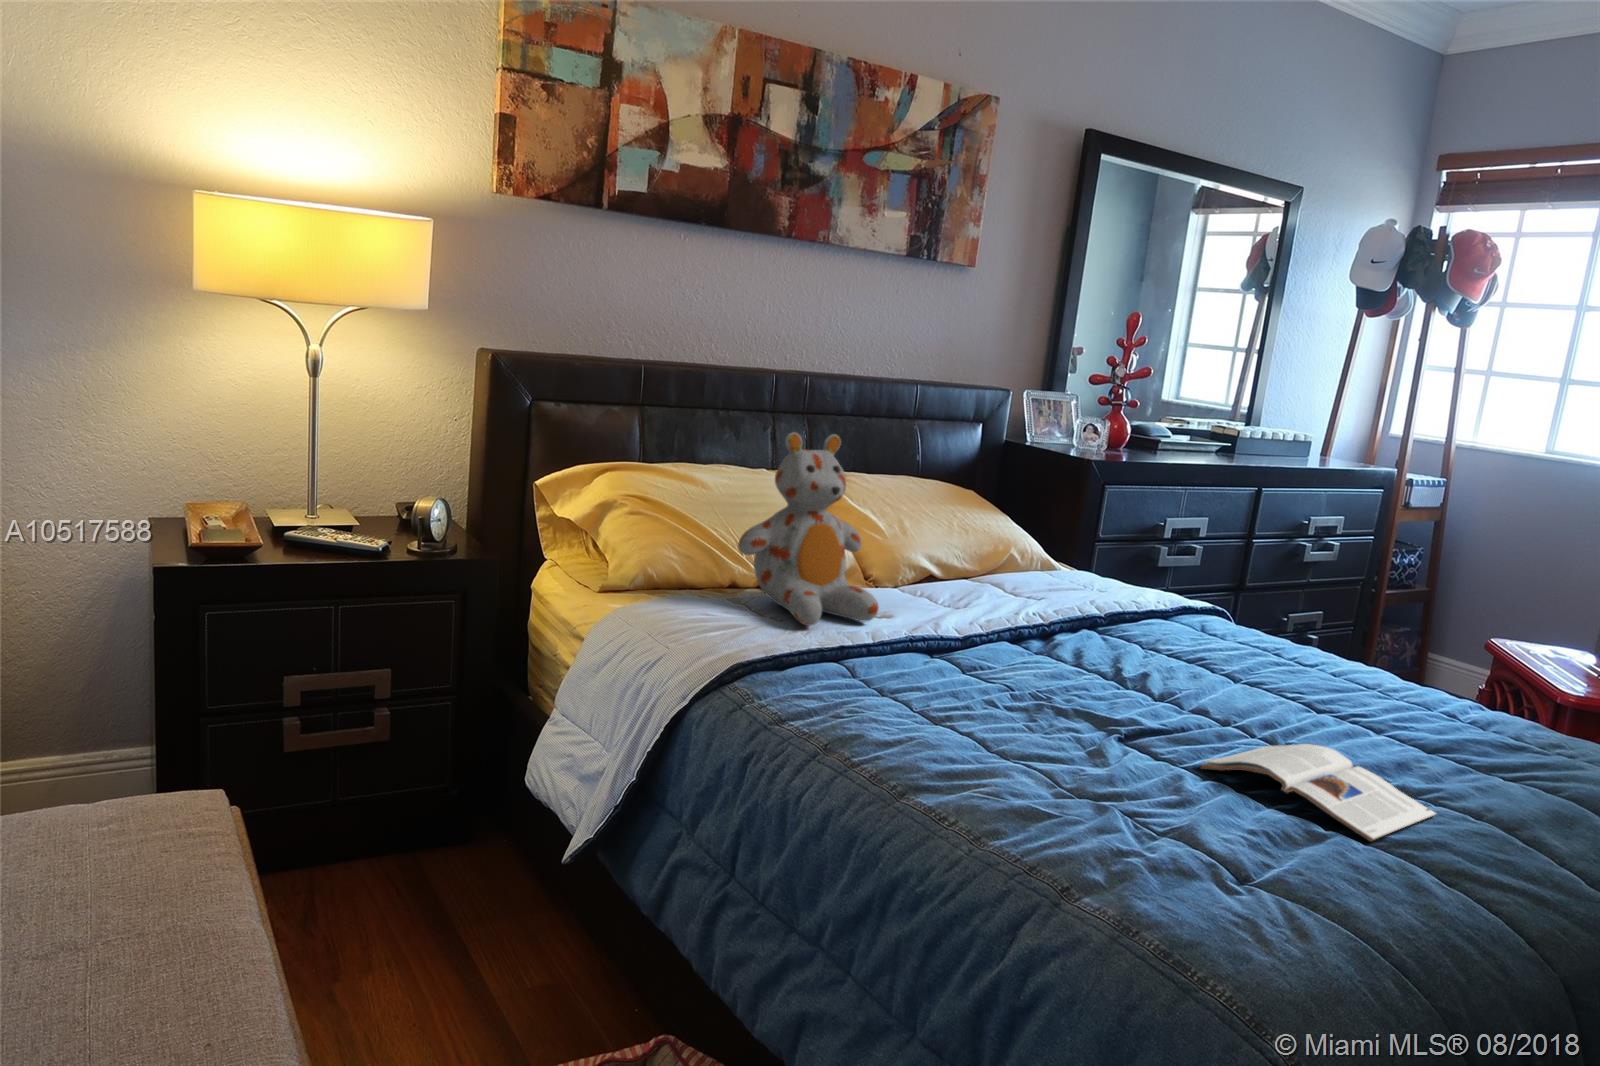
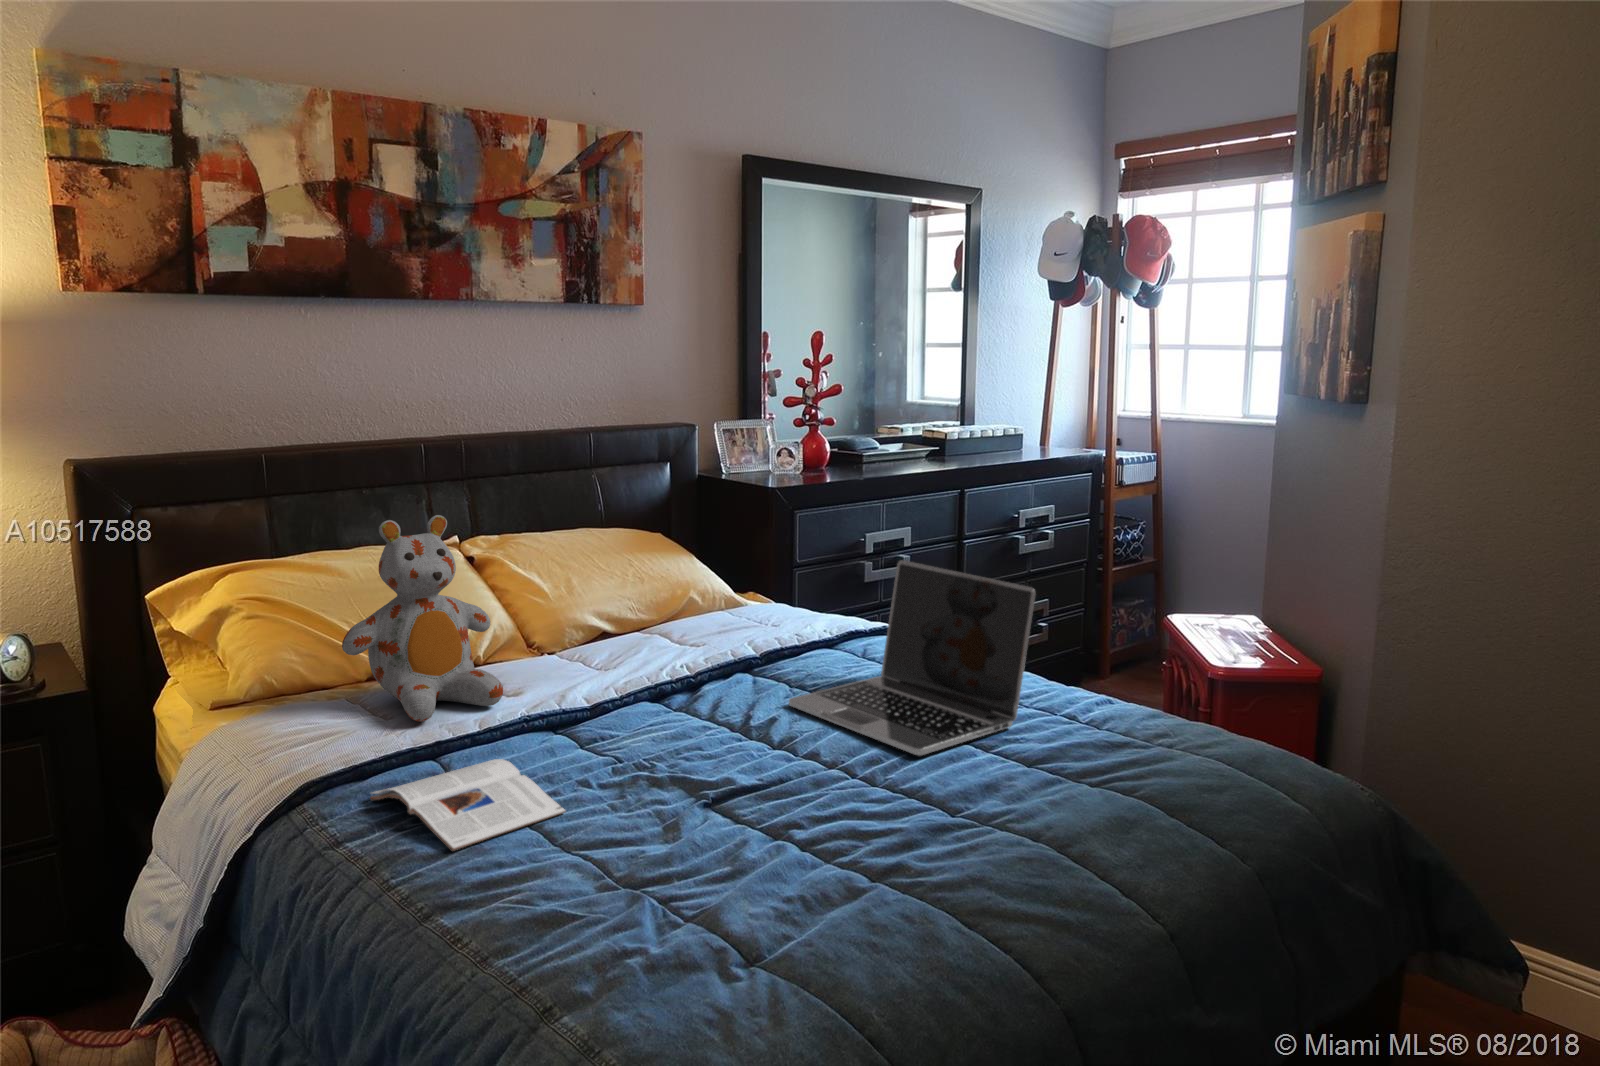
laptop: none [1157,536,1449,728] -> present [789,560,1036,756]
magazine: present [1201,744,1436,841] -> present [371,759,565,851]

